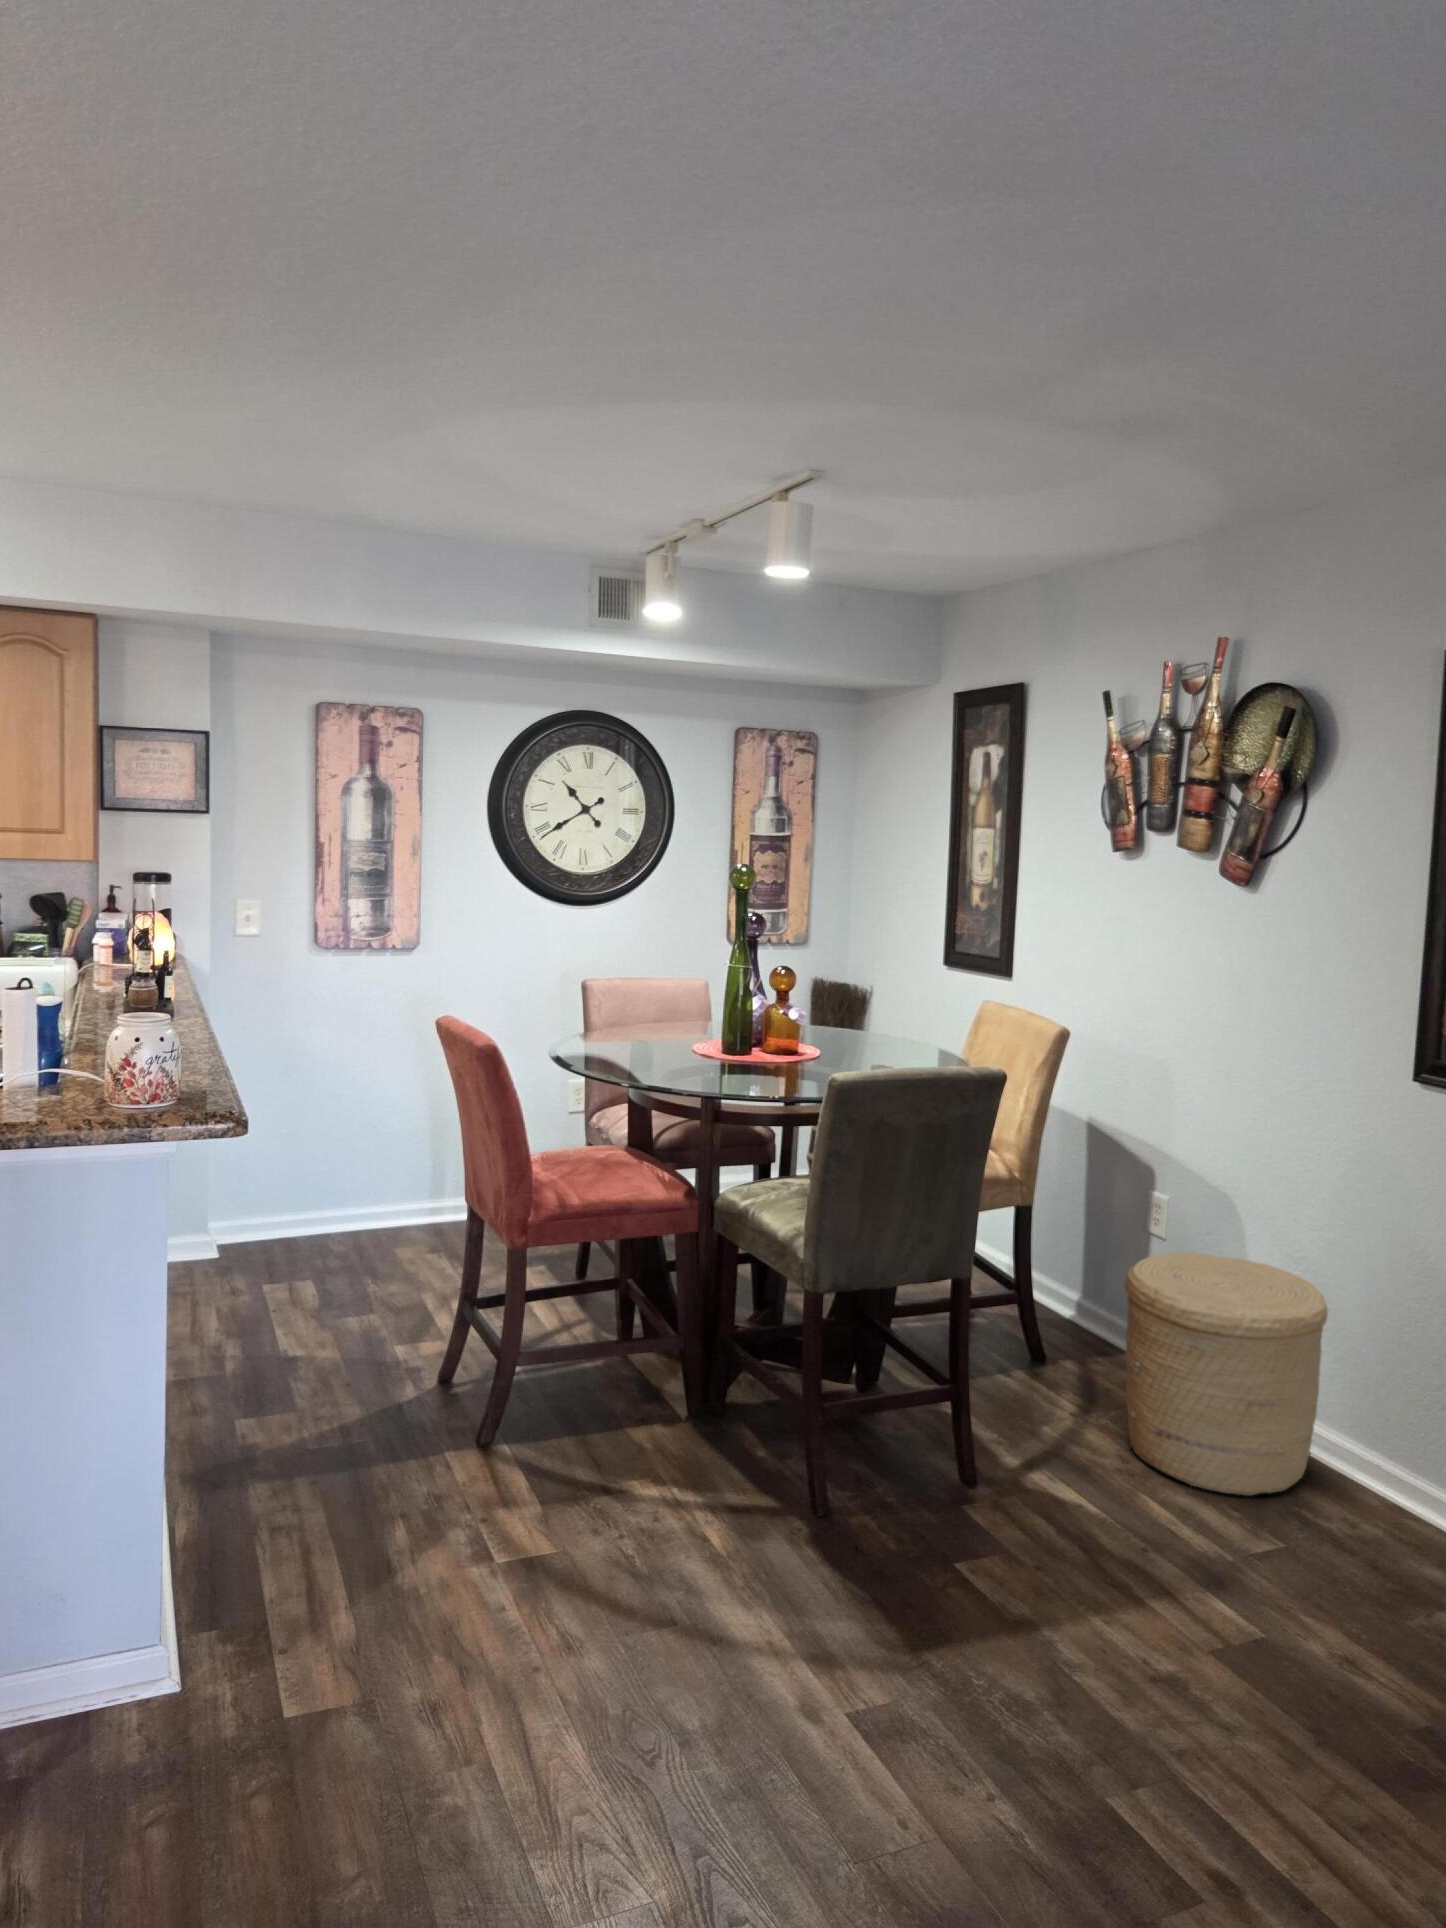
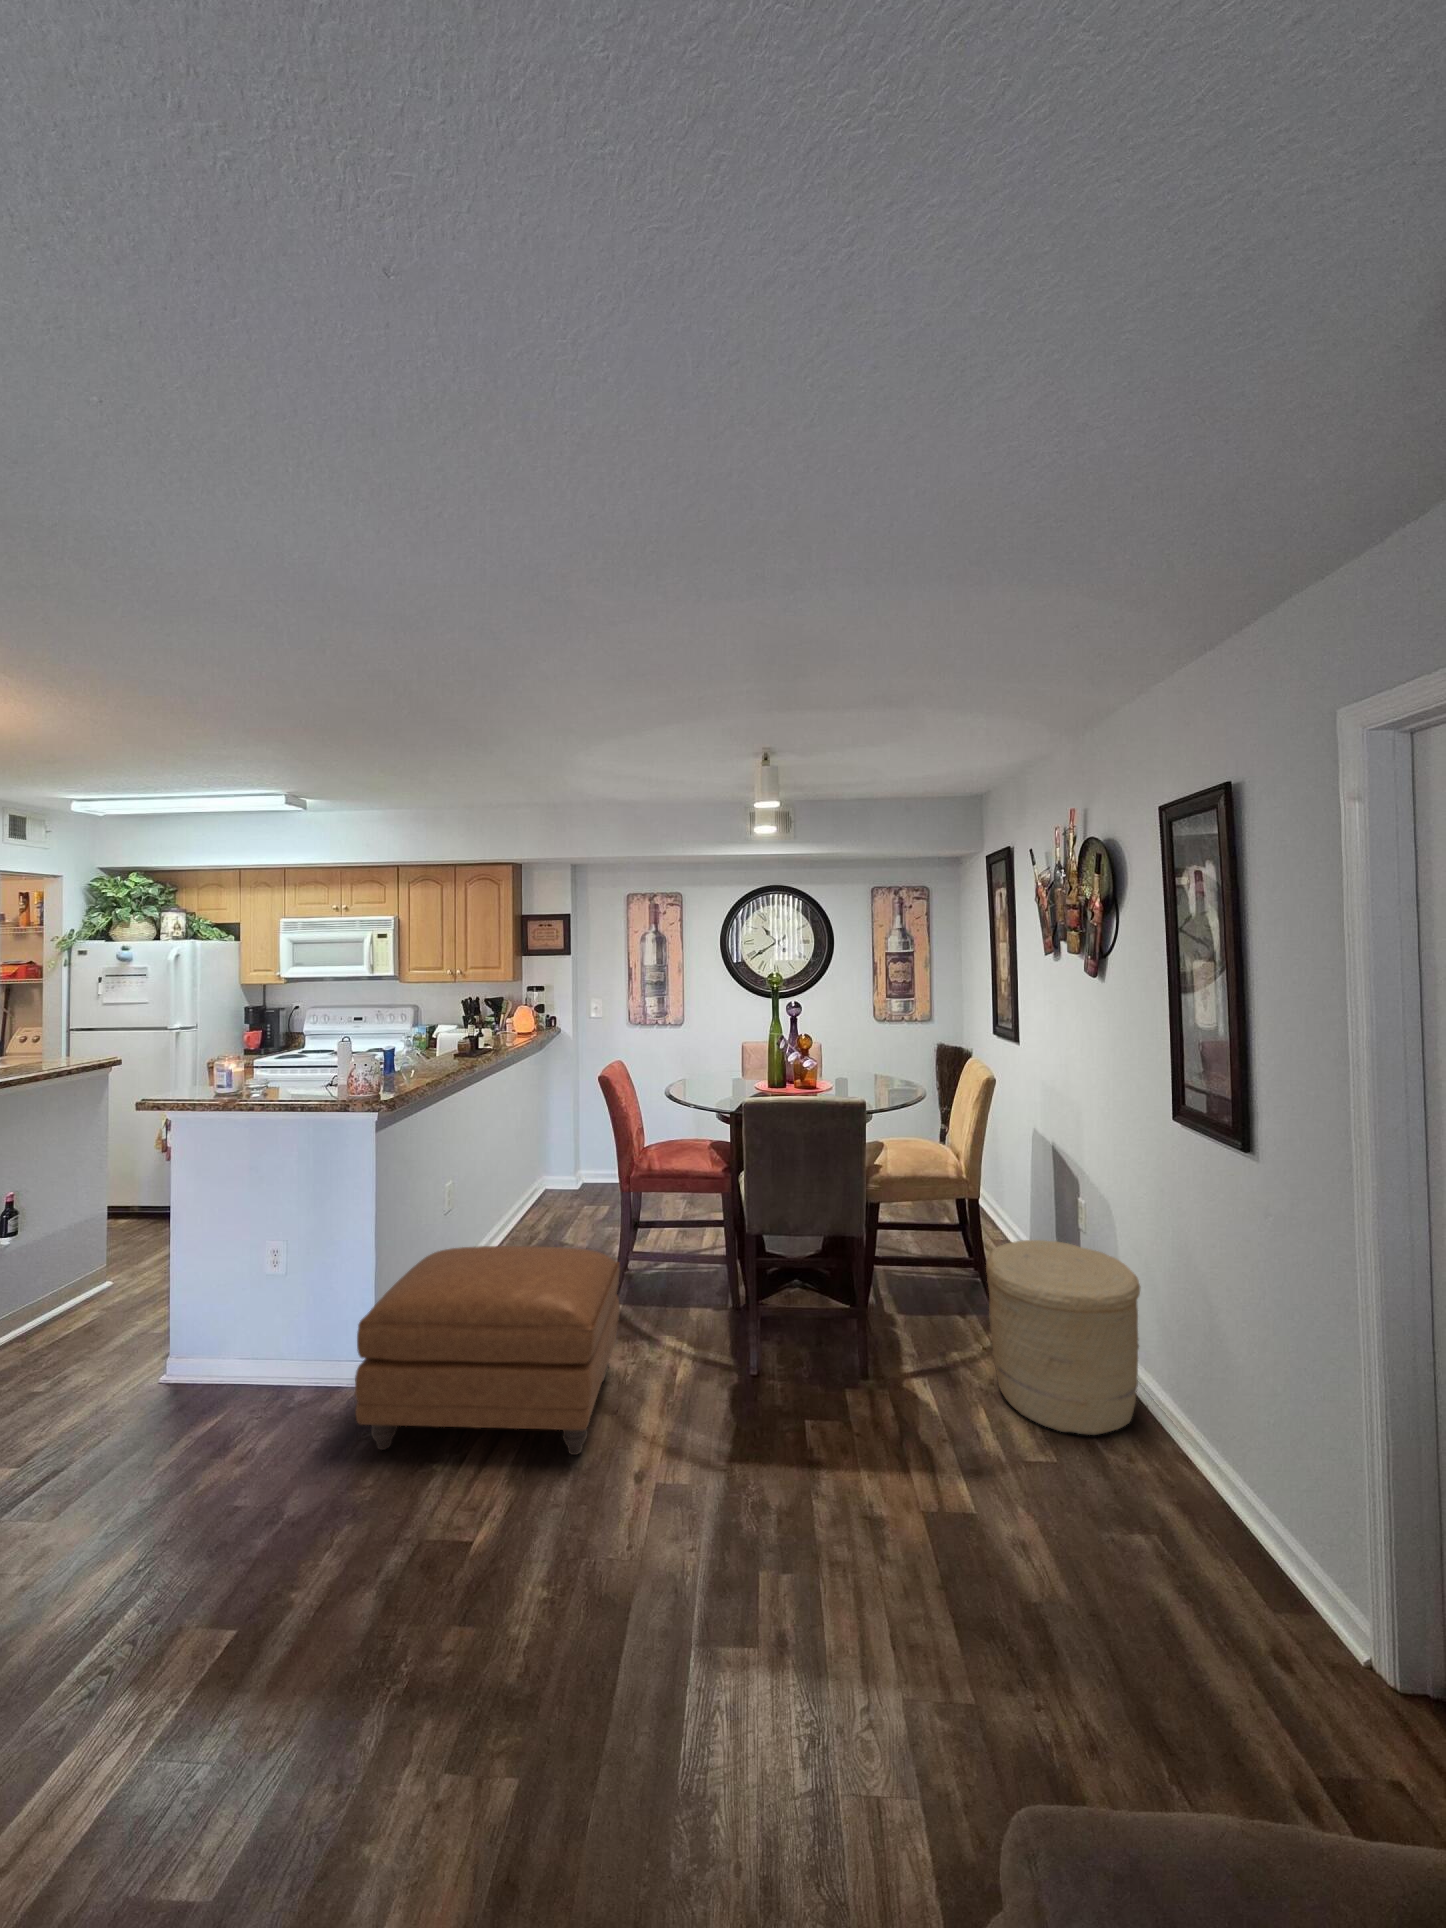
ottoman: none [270,1356,750,1786] -> present [355,1246,620,1455]

